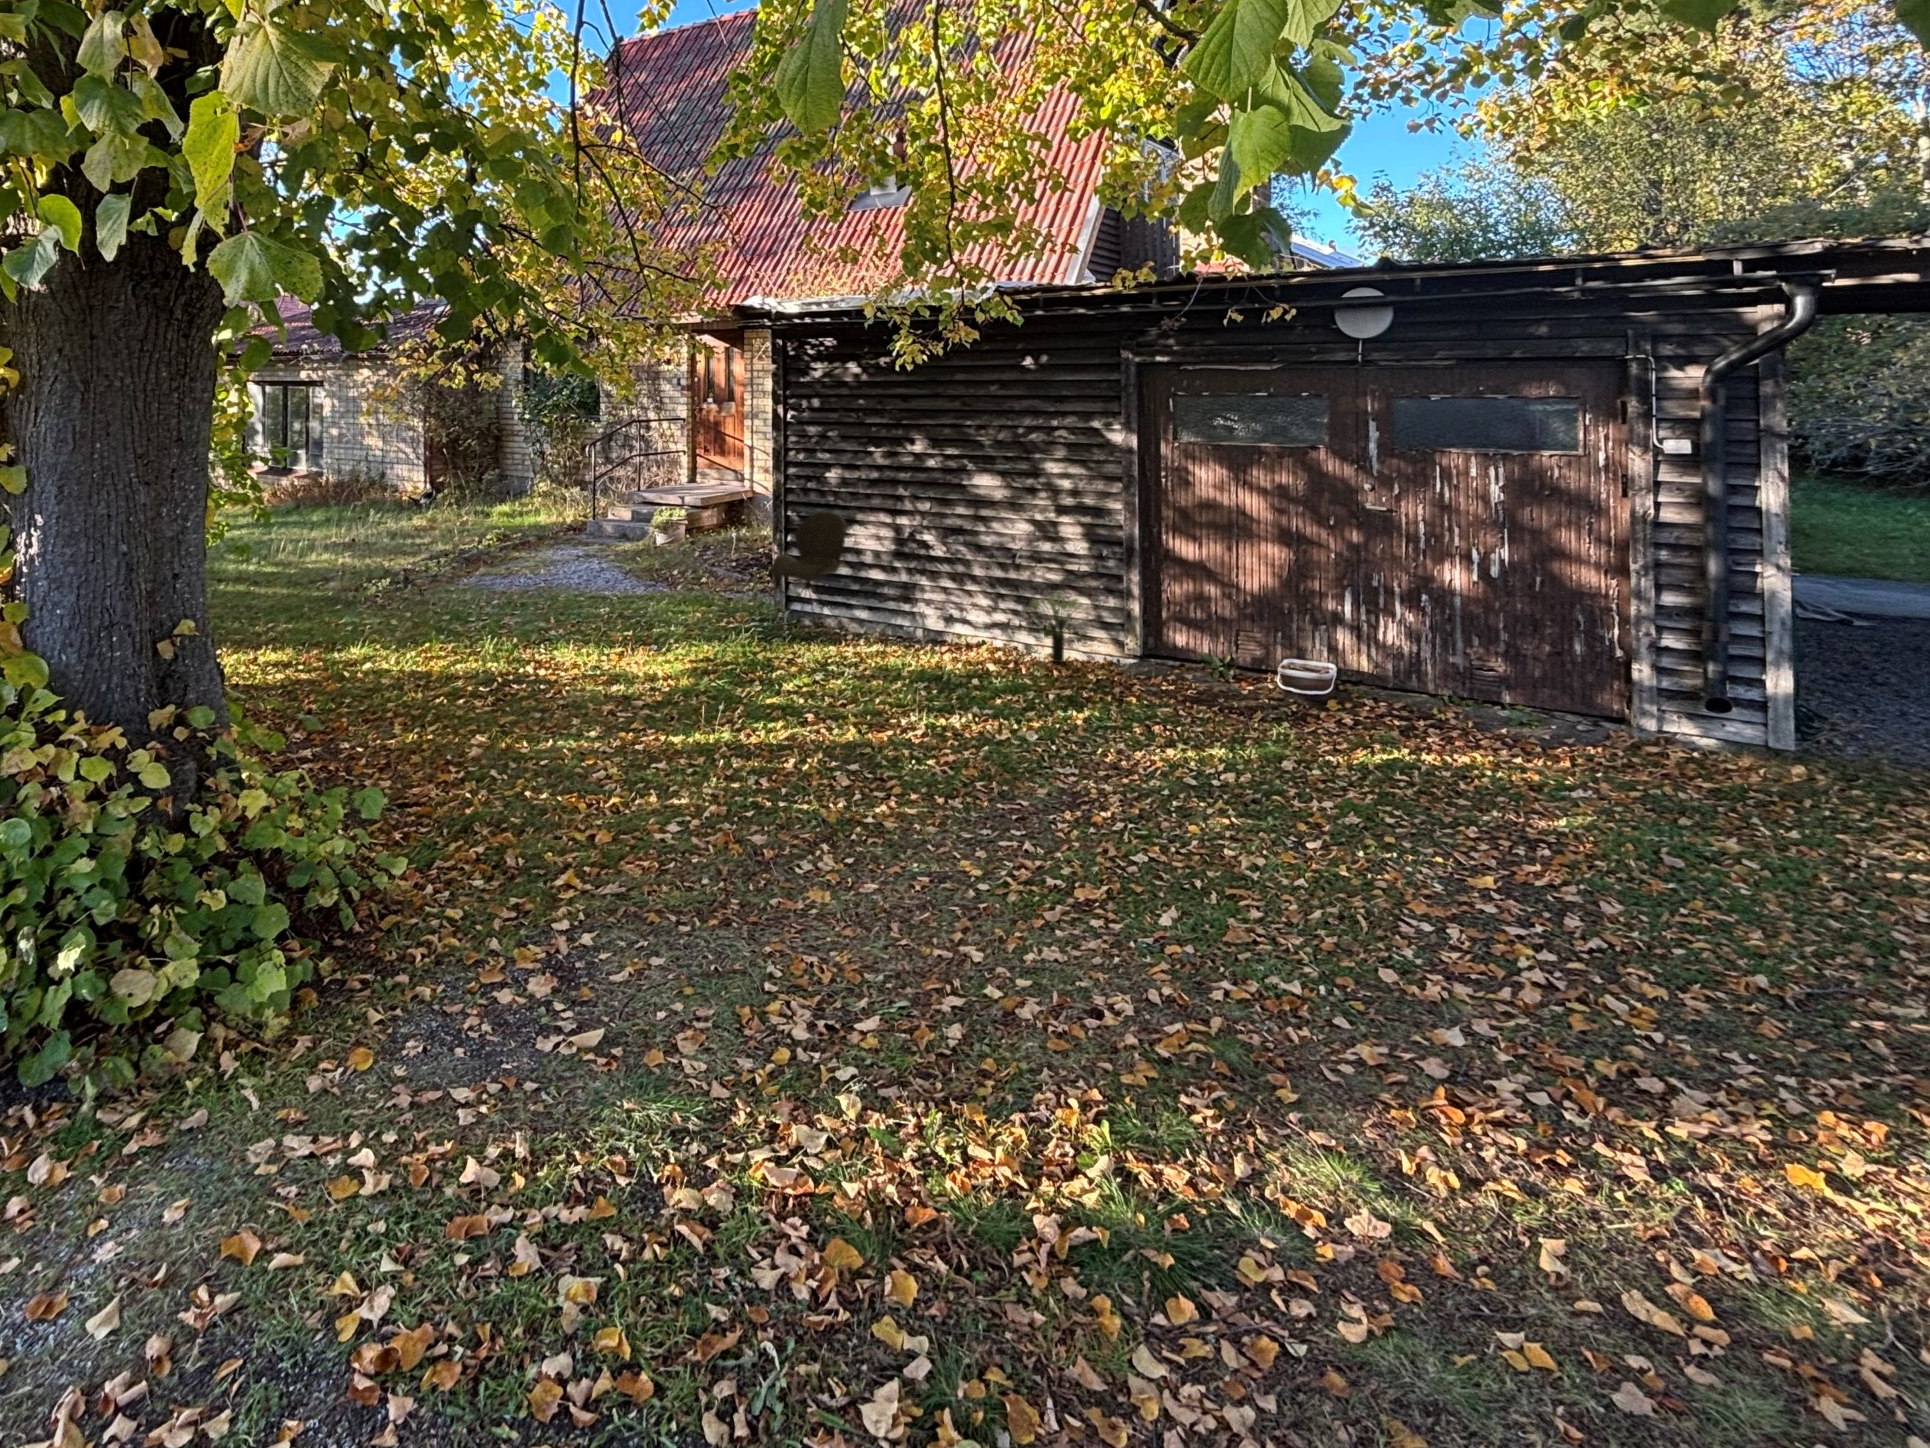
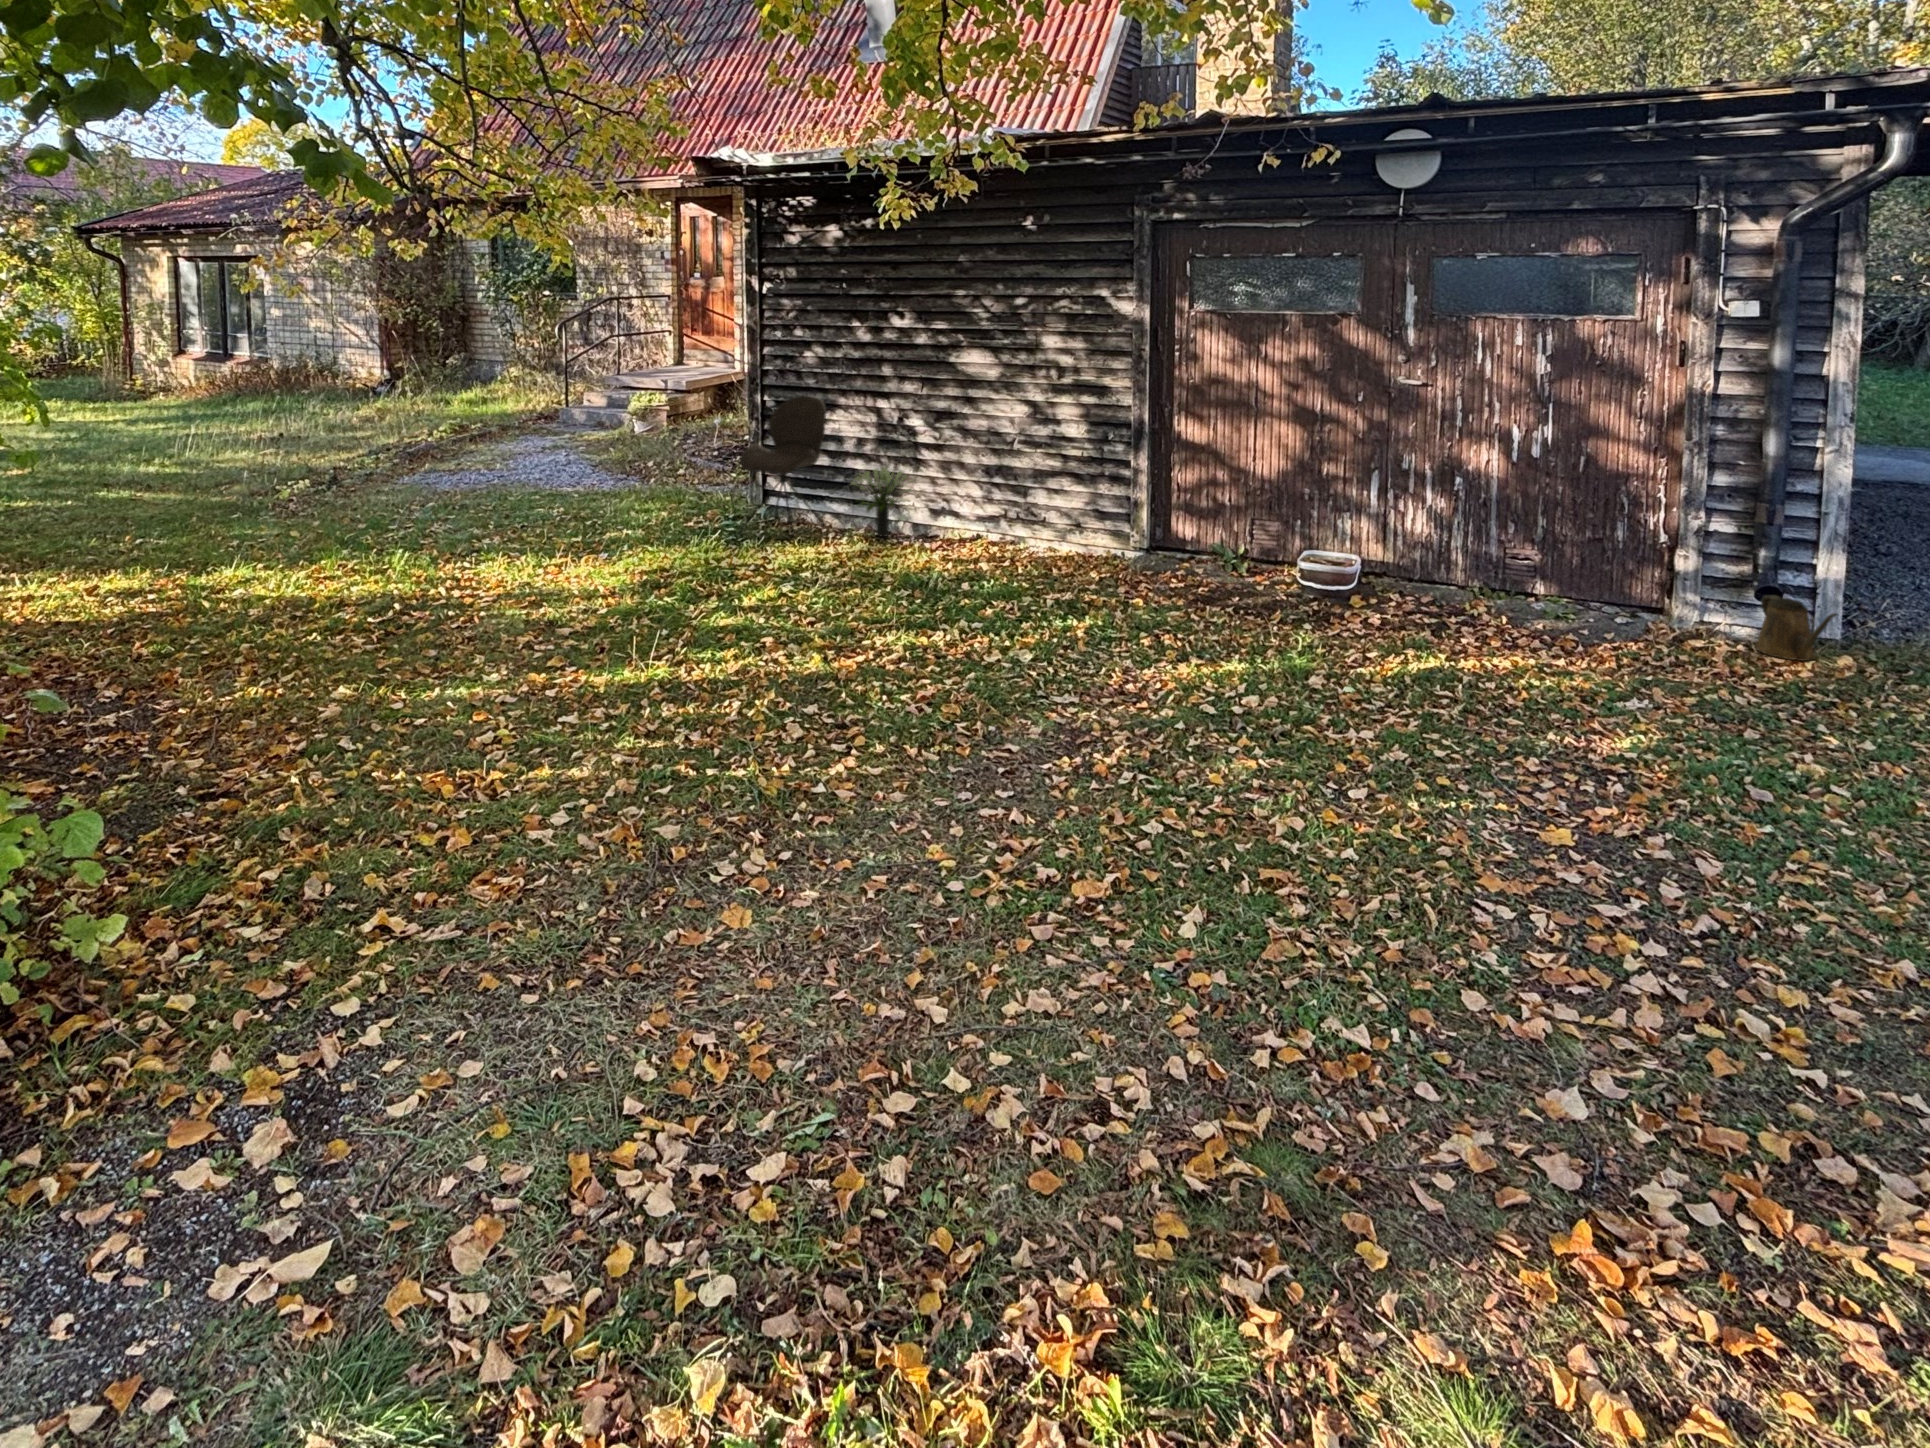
potted plant: present [1026,593,1089,663] -> present [851,466,914,537]
watering can: none [1709,707,1778,767] -> present [1755,596,1837,661]

